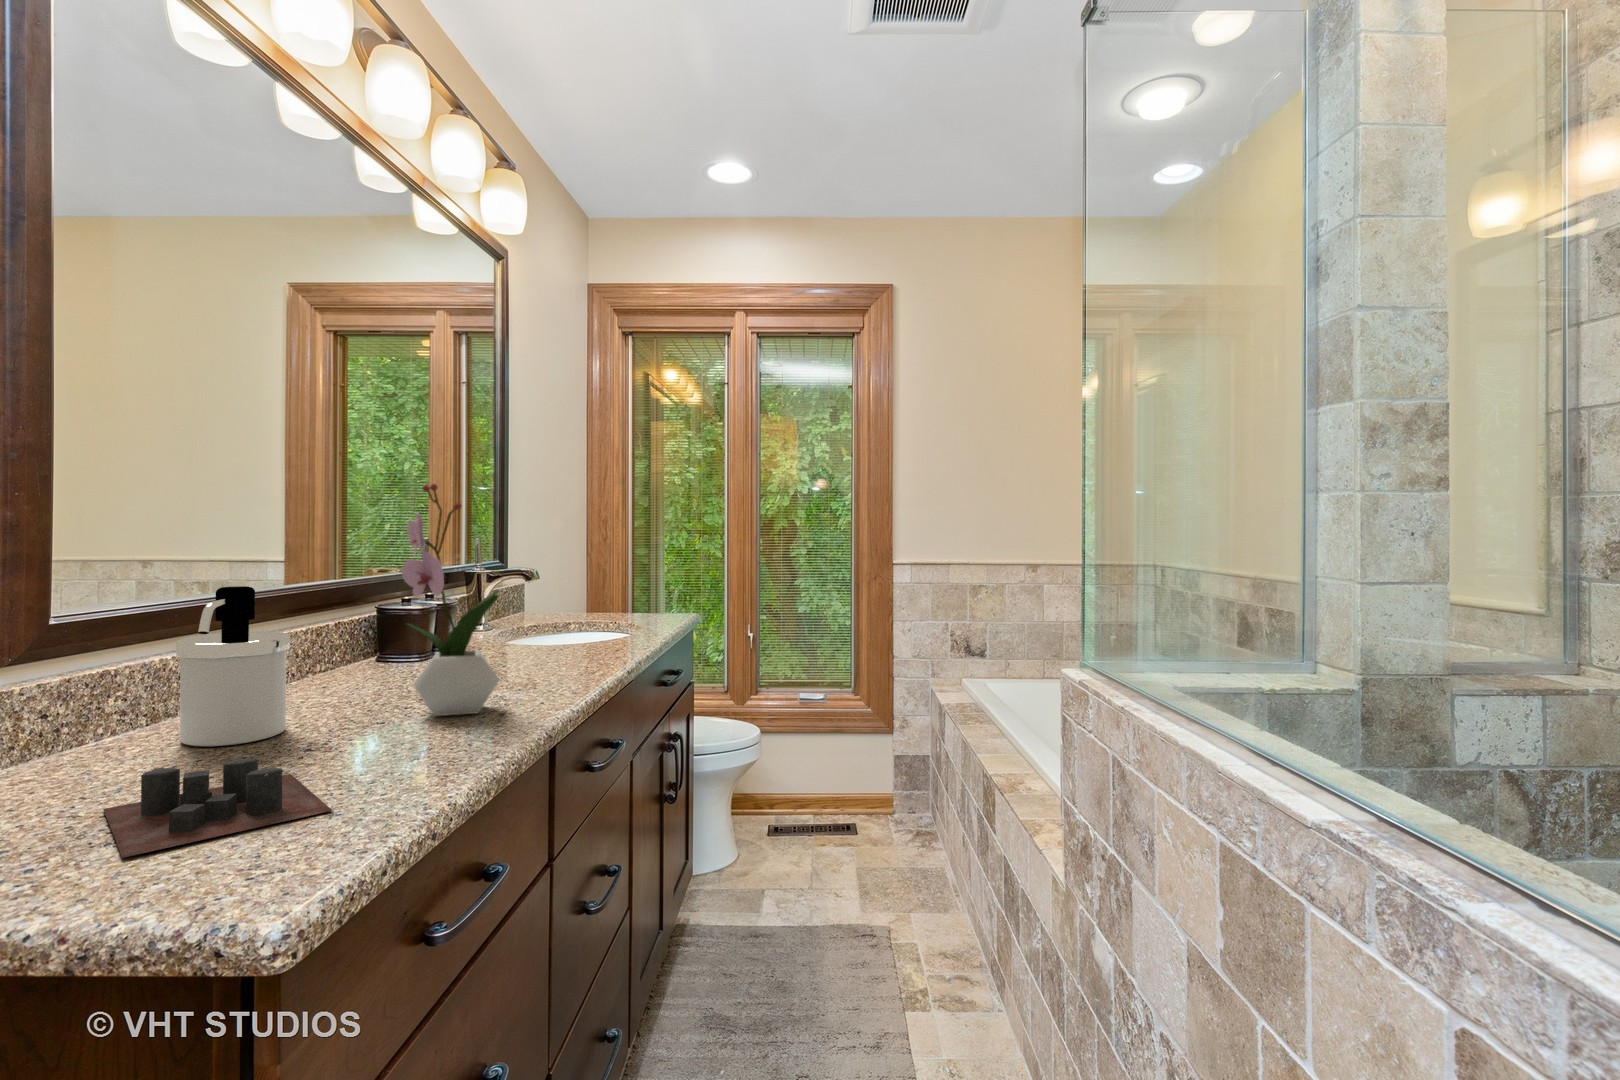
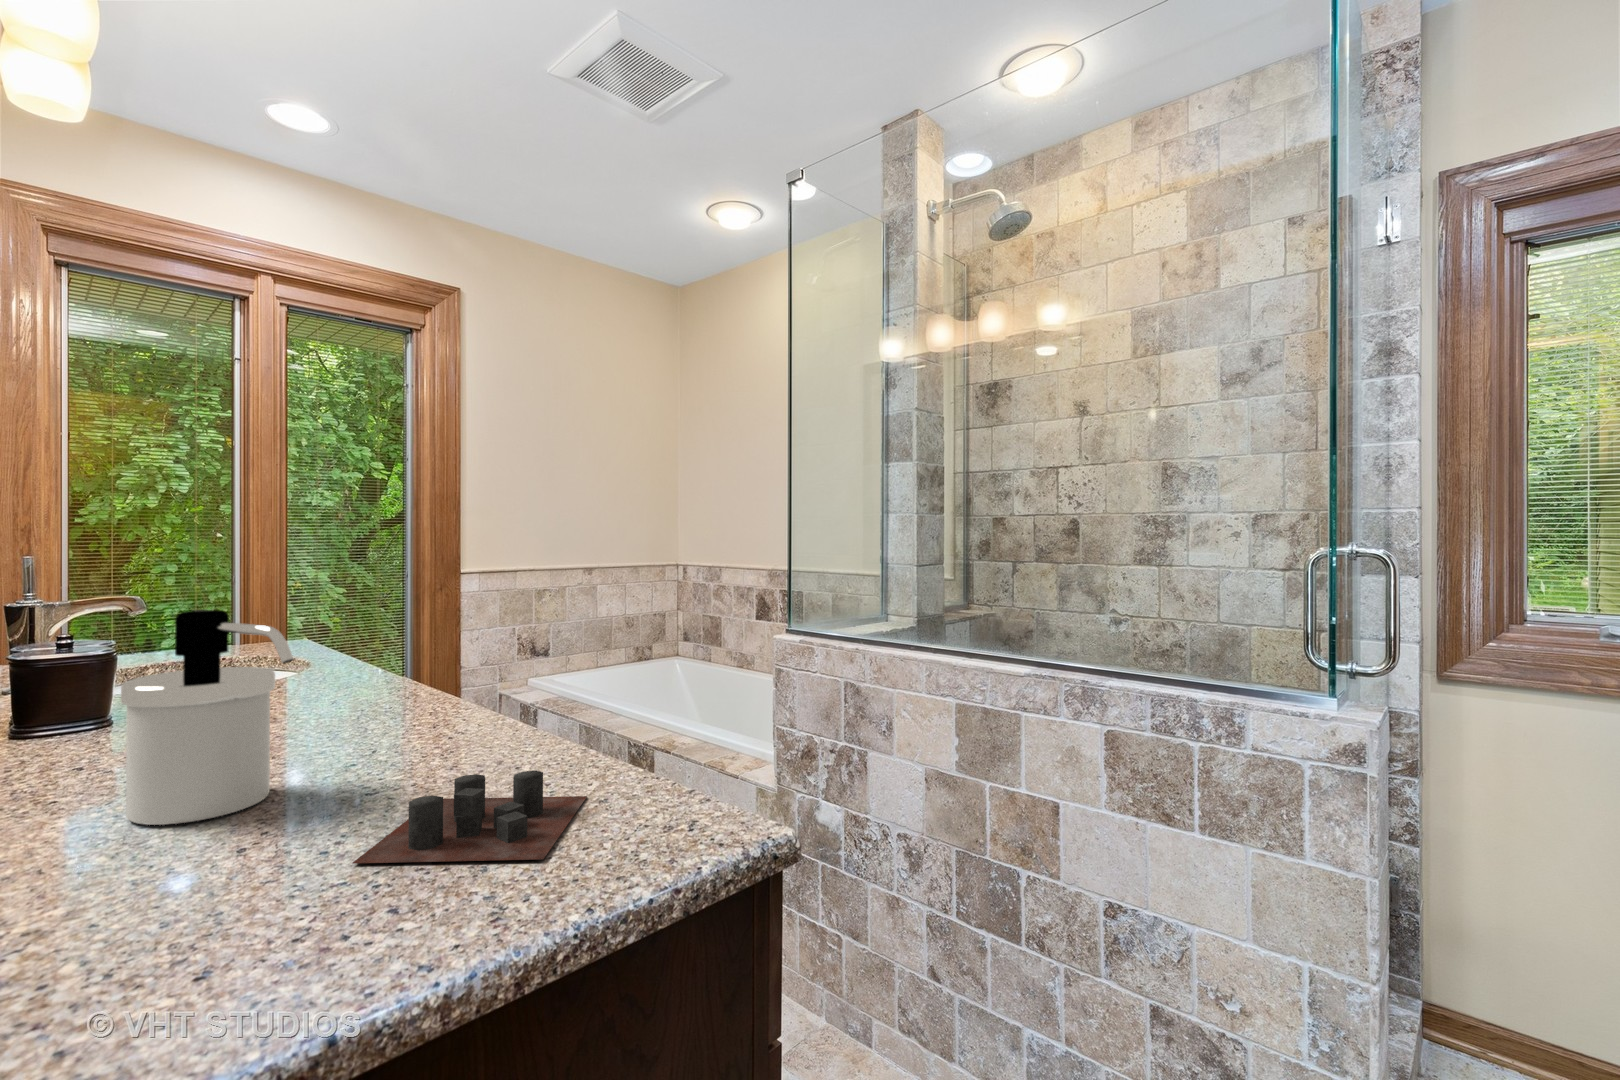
flower arrangement: present [401,484,500,716] -> none [328,483,460,742]

